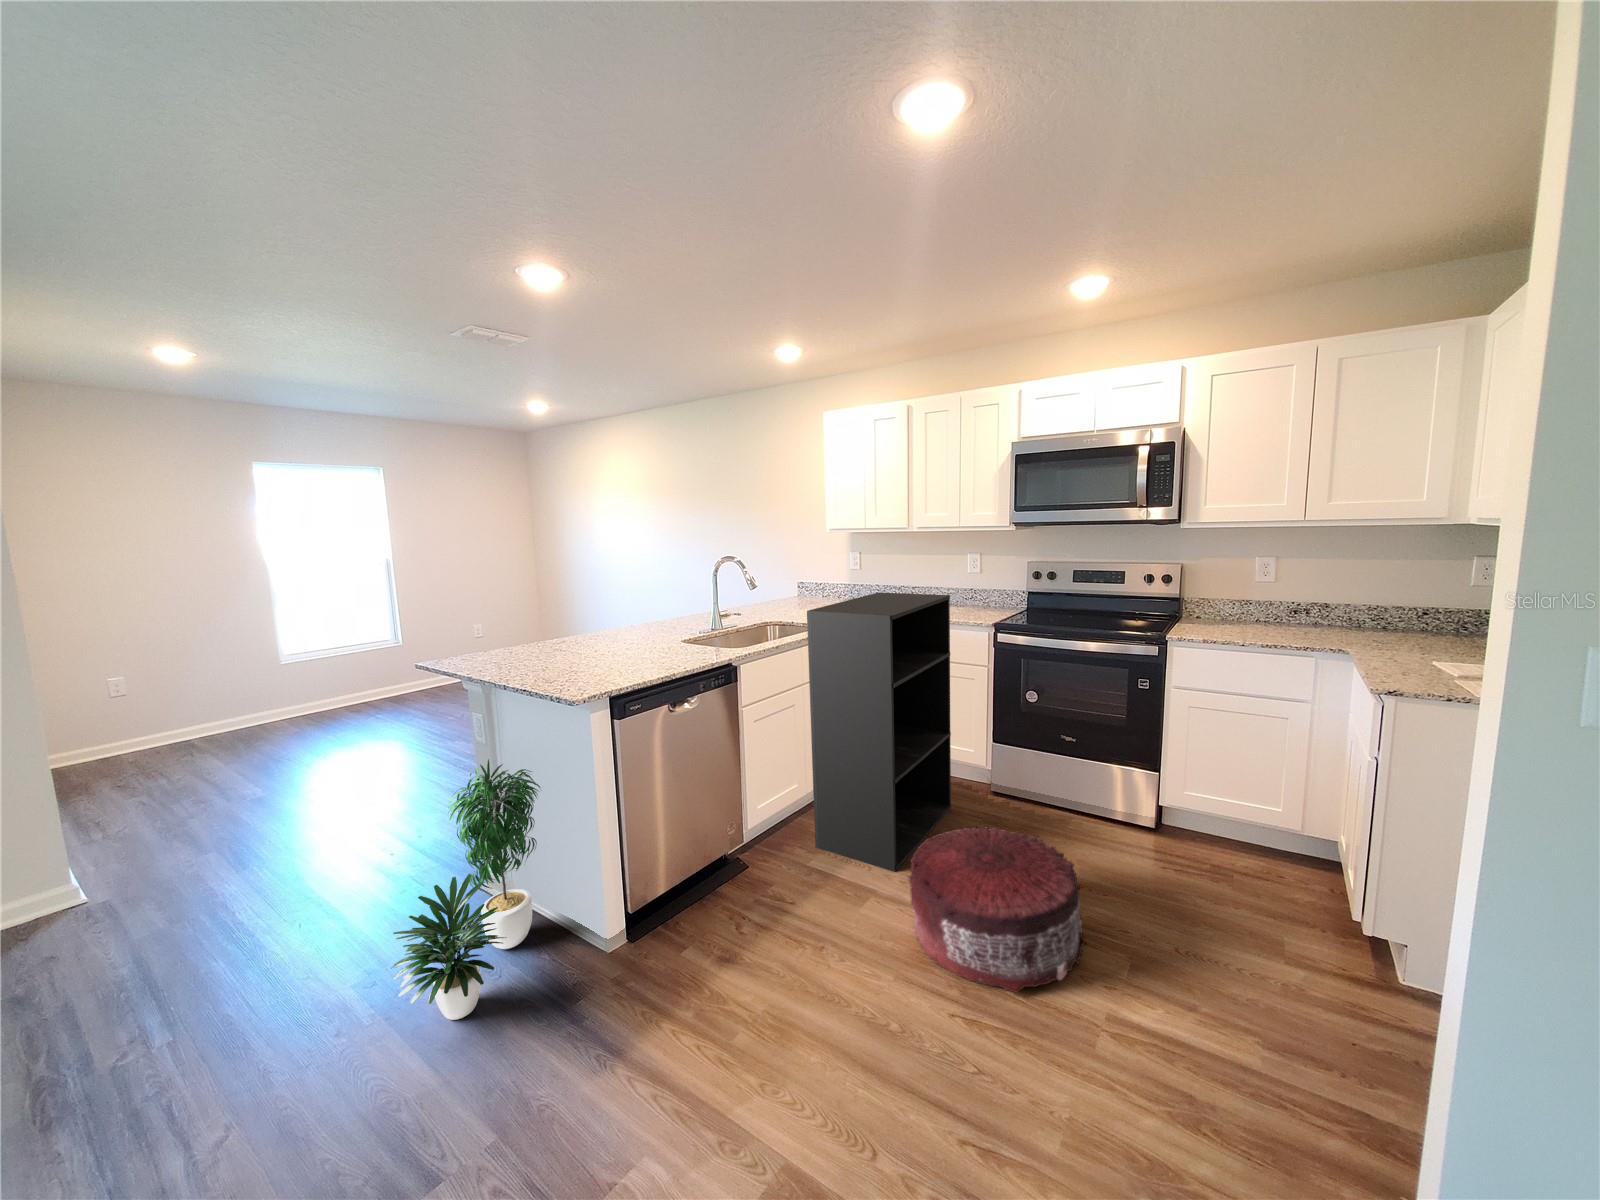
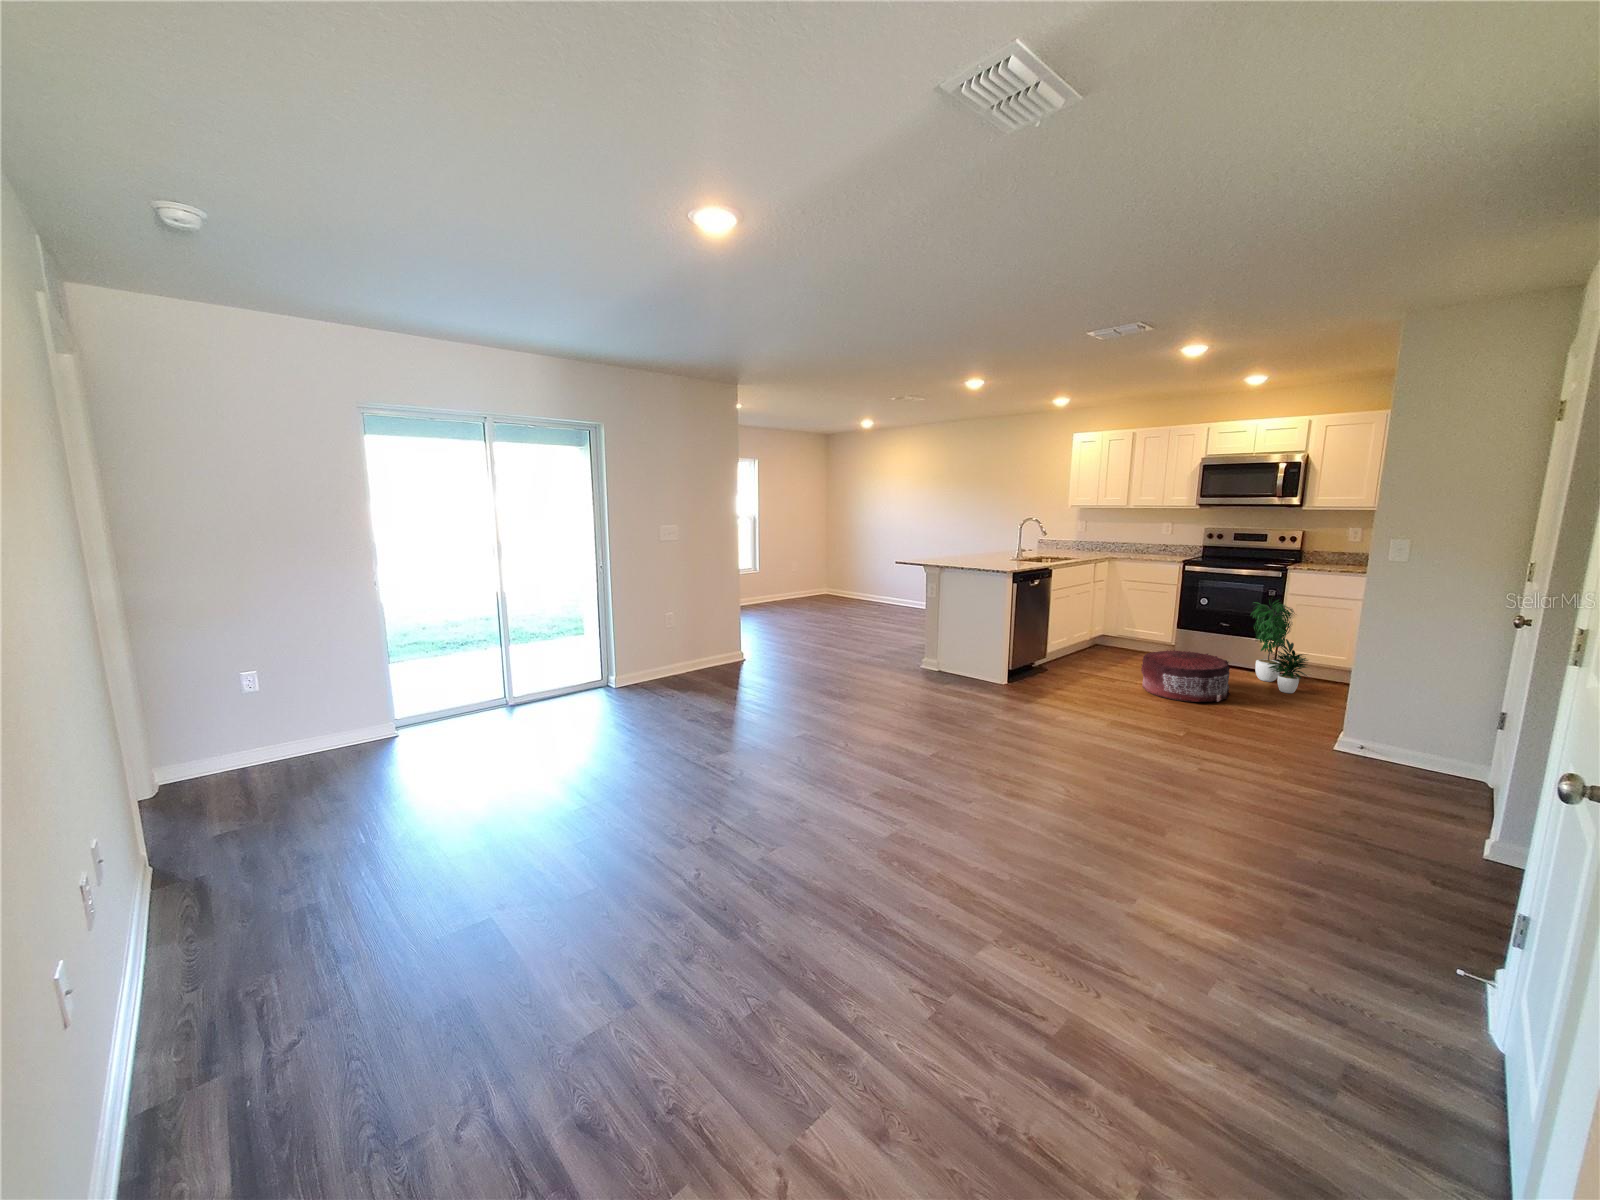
bookshelf: present [807,593,951,871] -> none [1077,540,1160,676]
potted plant: present [393,759,540,1020] -> present [1253,599,1308,693]

